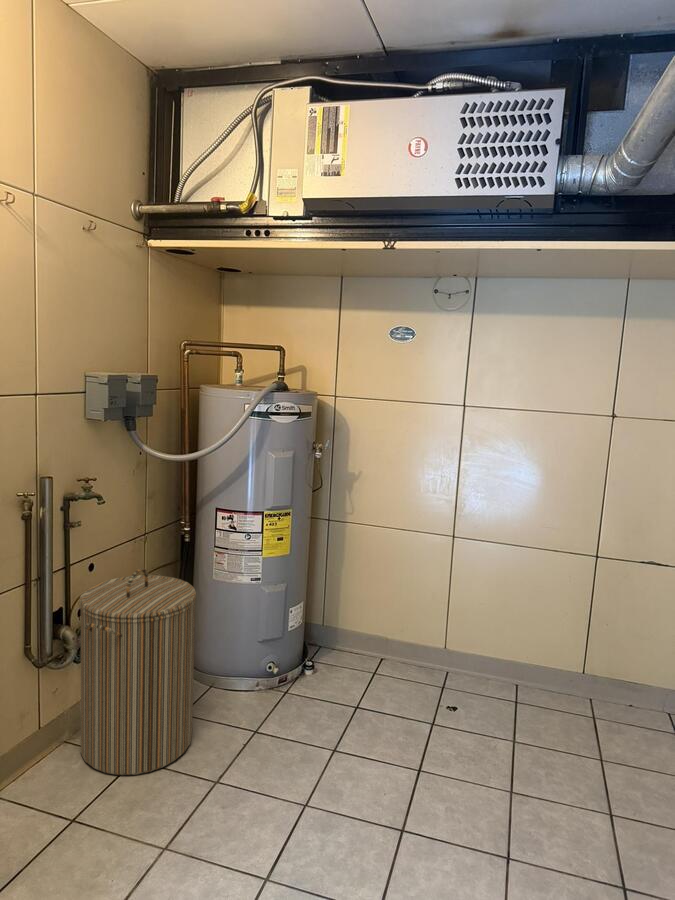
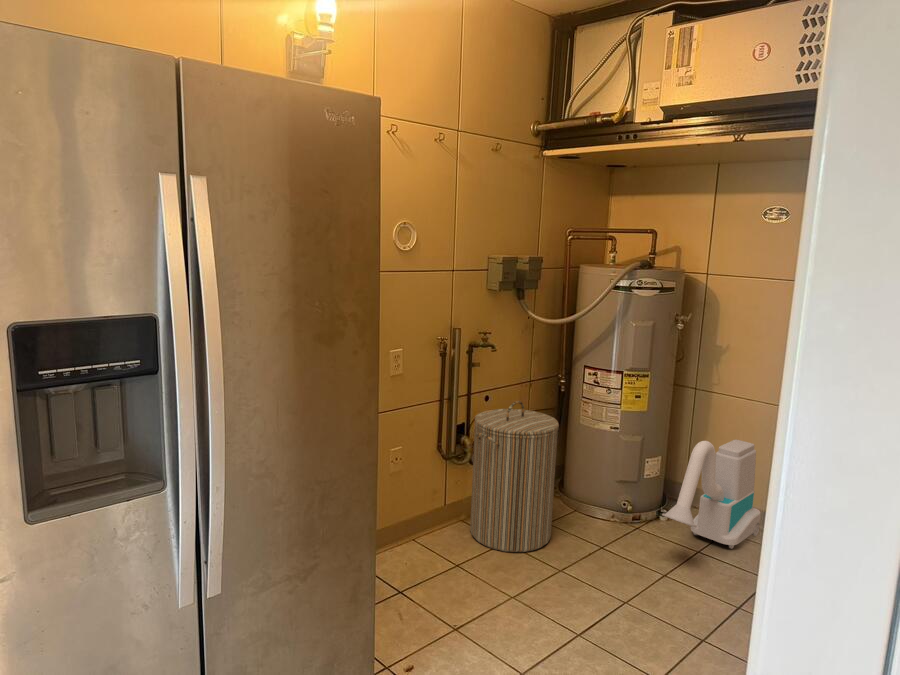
vacuum cleaner: none [325,572,405,694] -> present [662,440,761,549]

